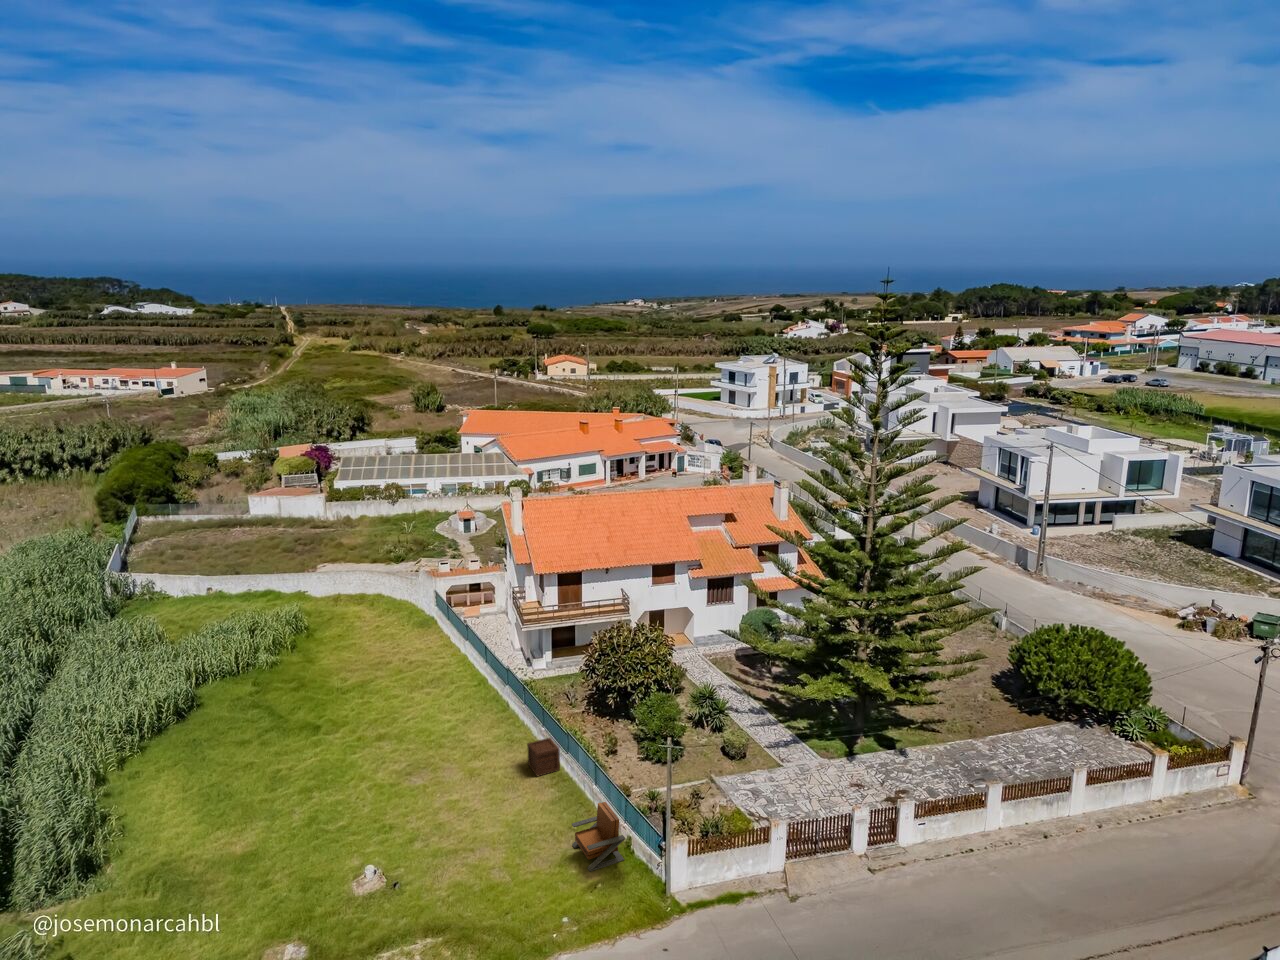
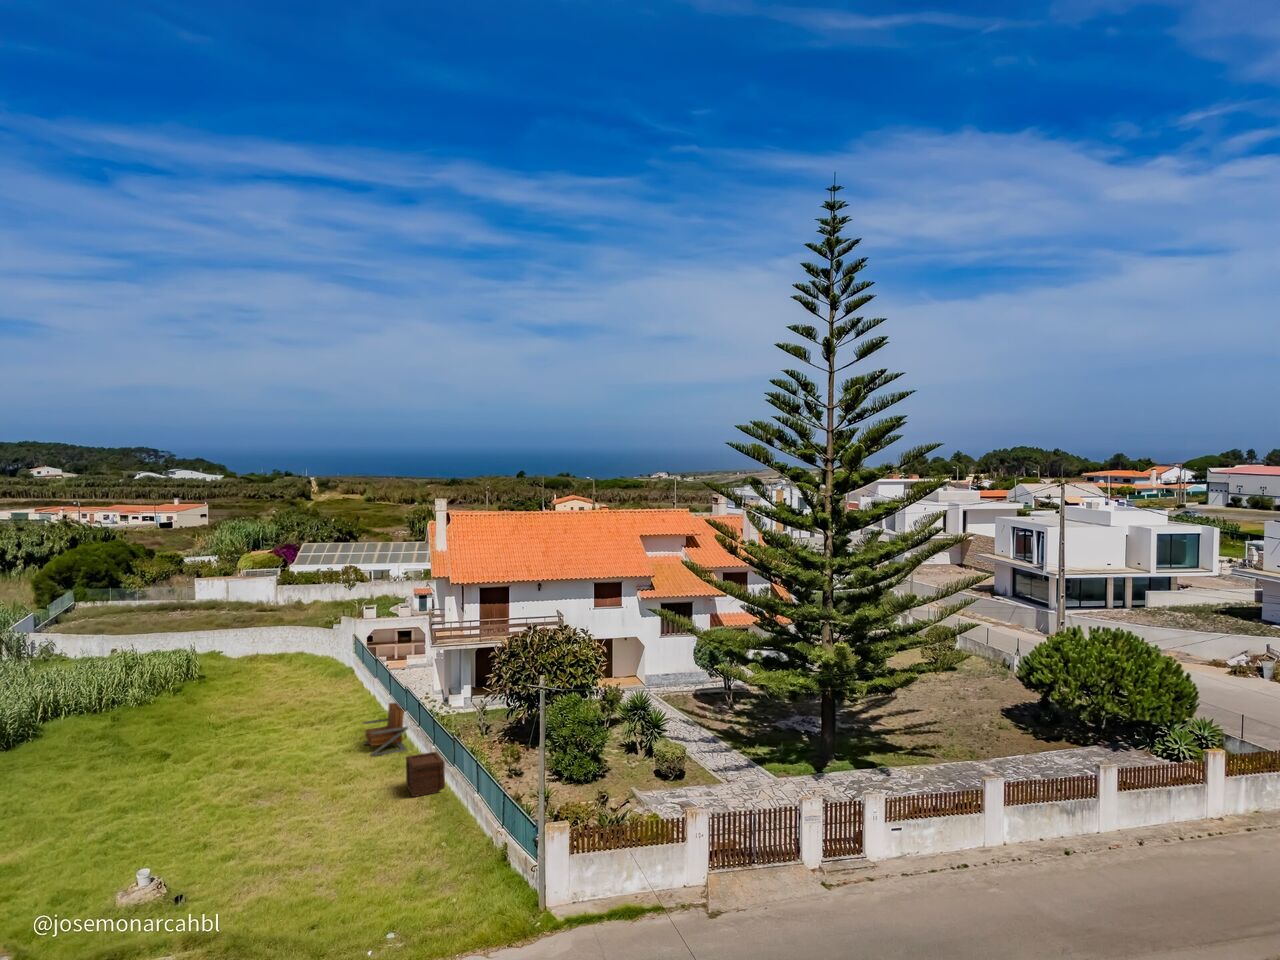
lounge chair: present [572,802,625,871] -> present [364,703,408,756]

